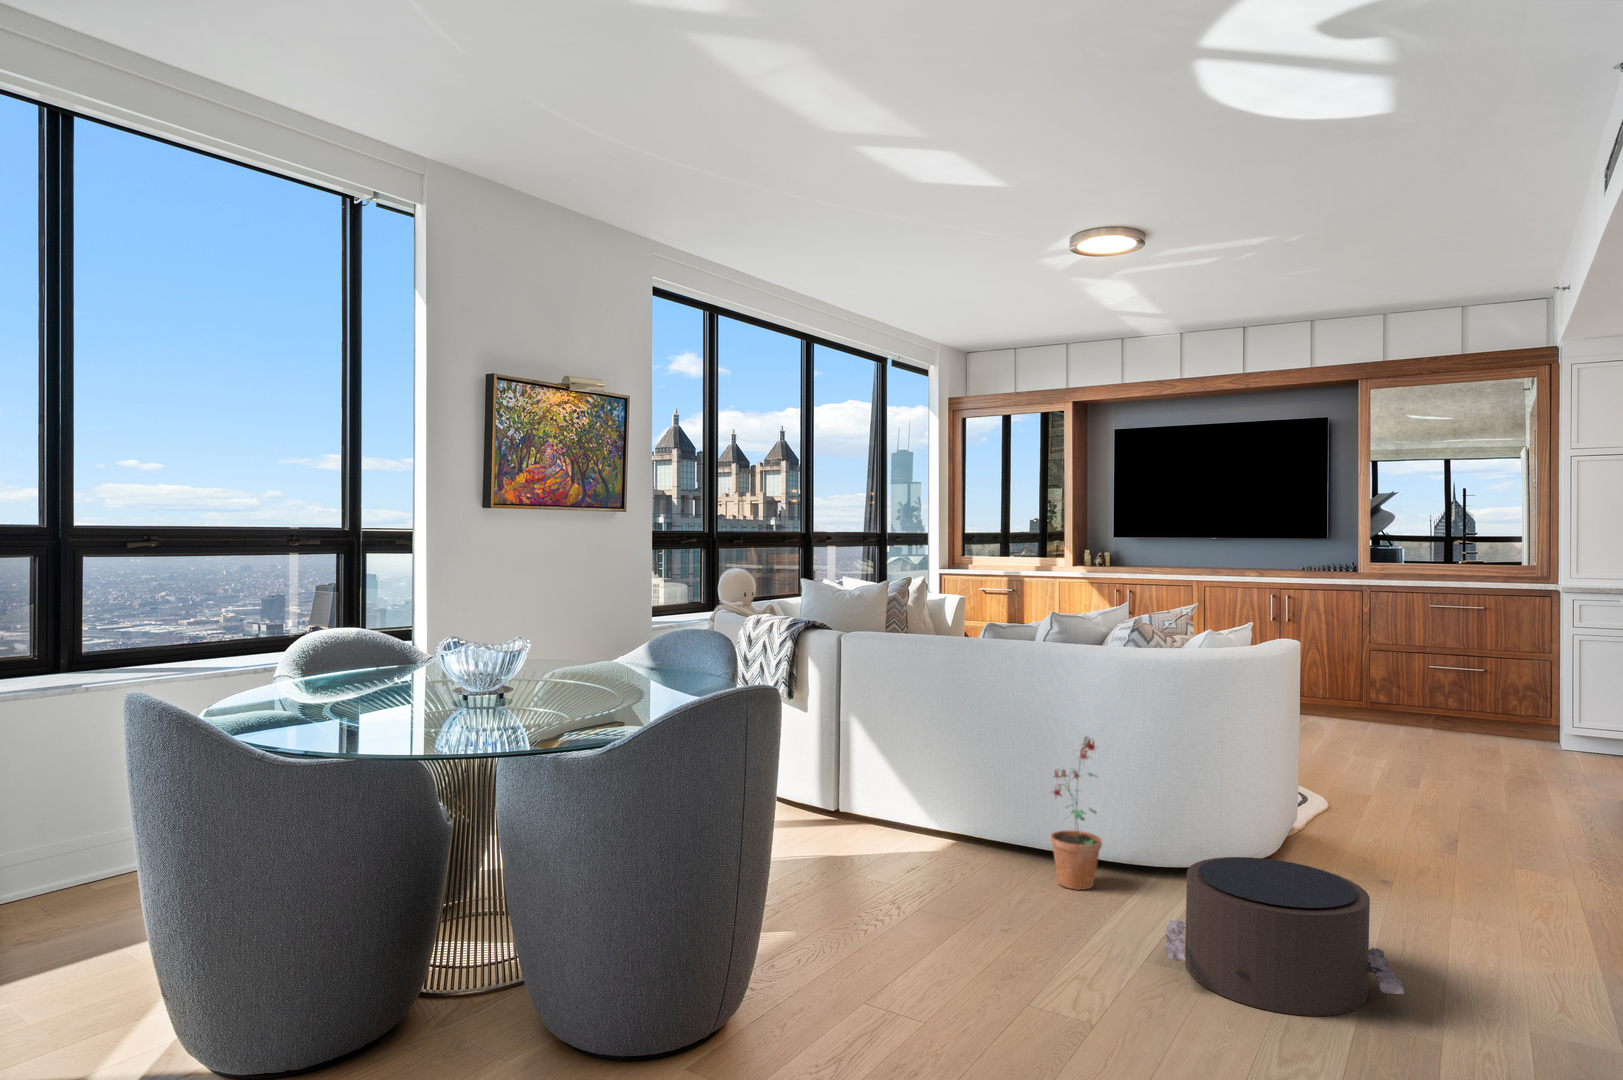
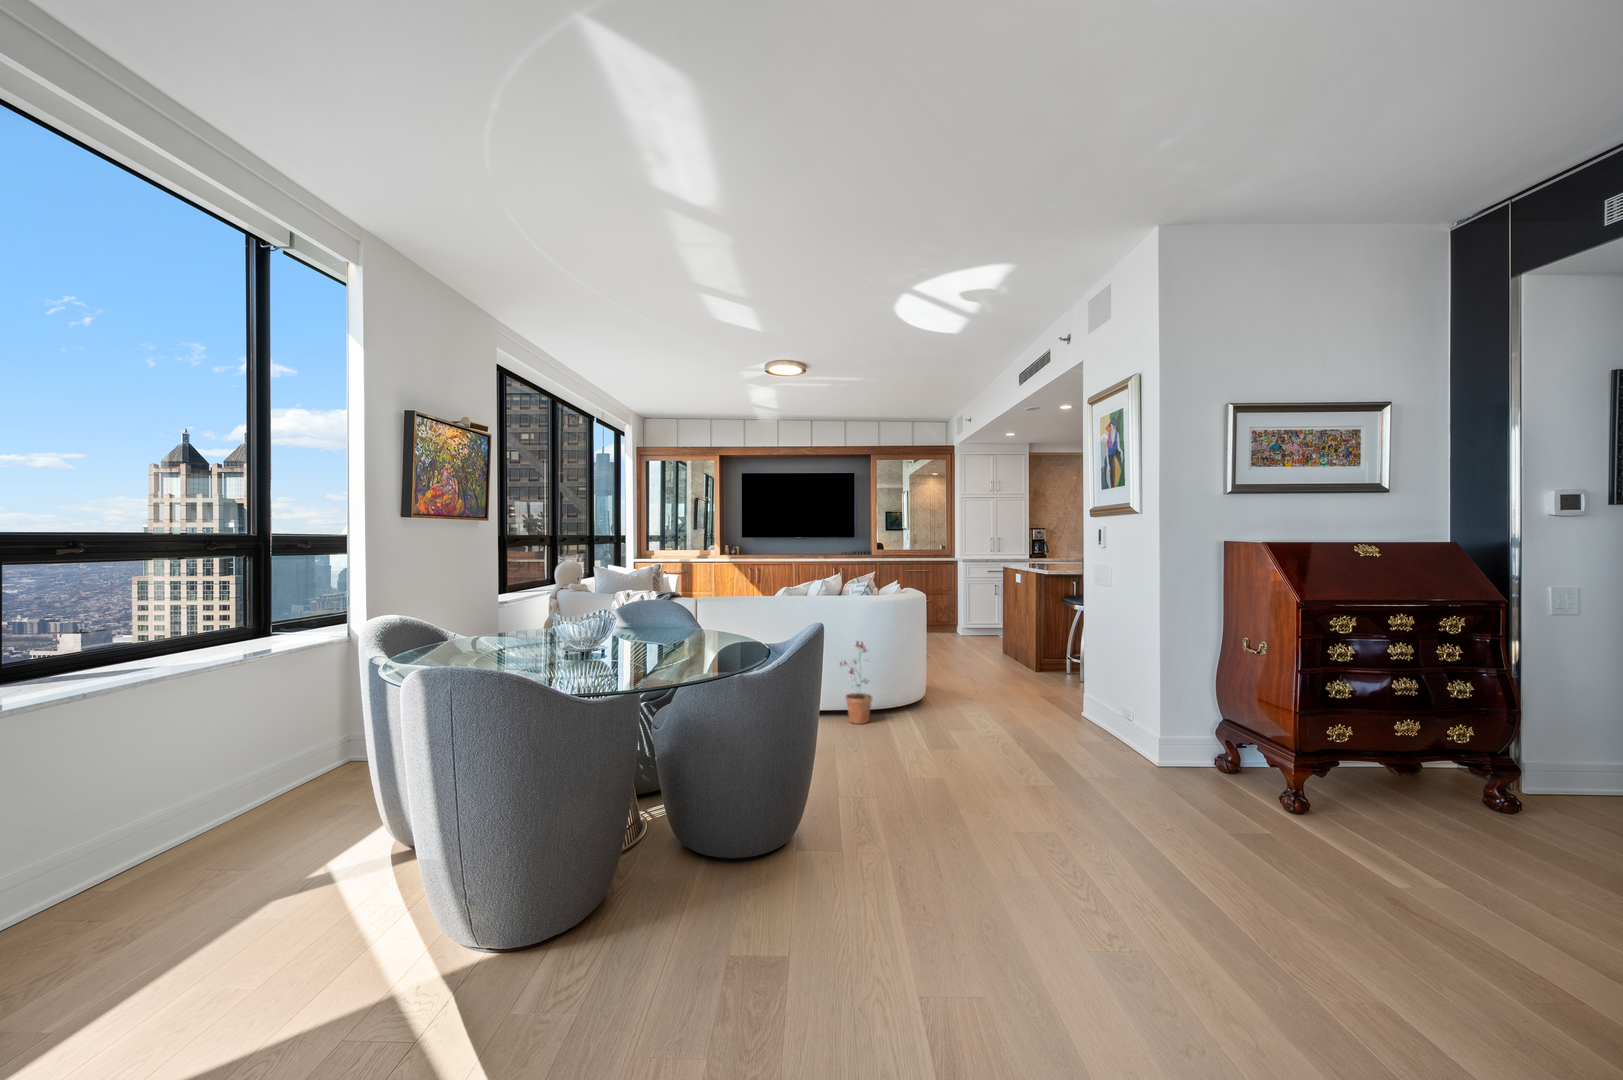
pouf: present [1165,857,1404,1016] -> none [935,687,1049,753]

